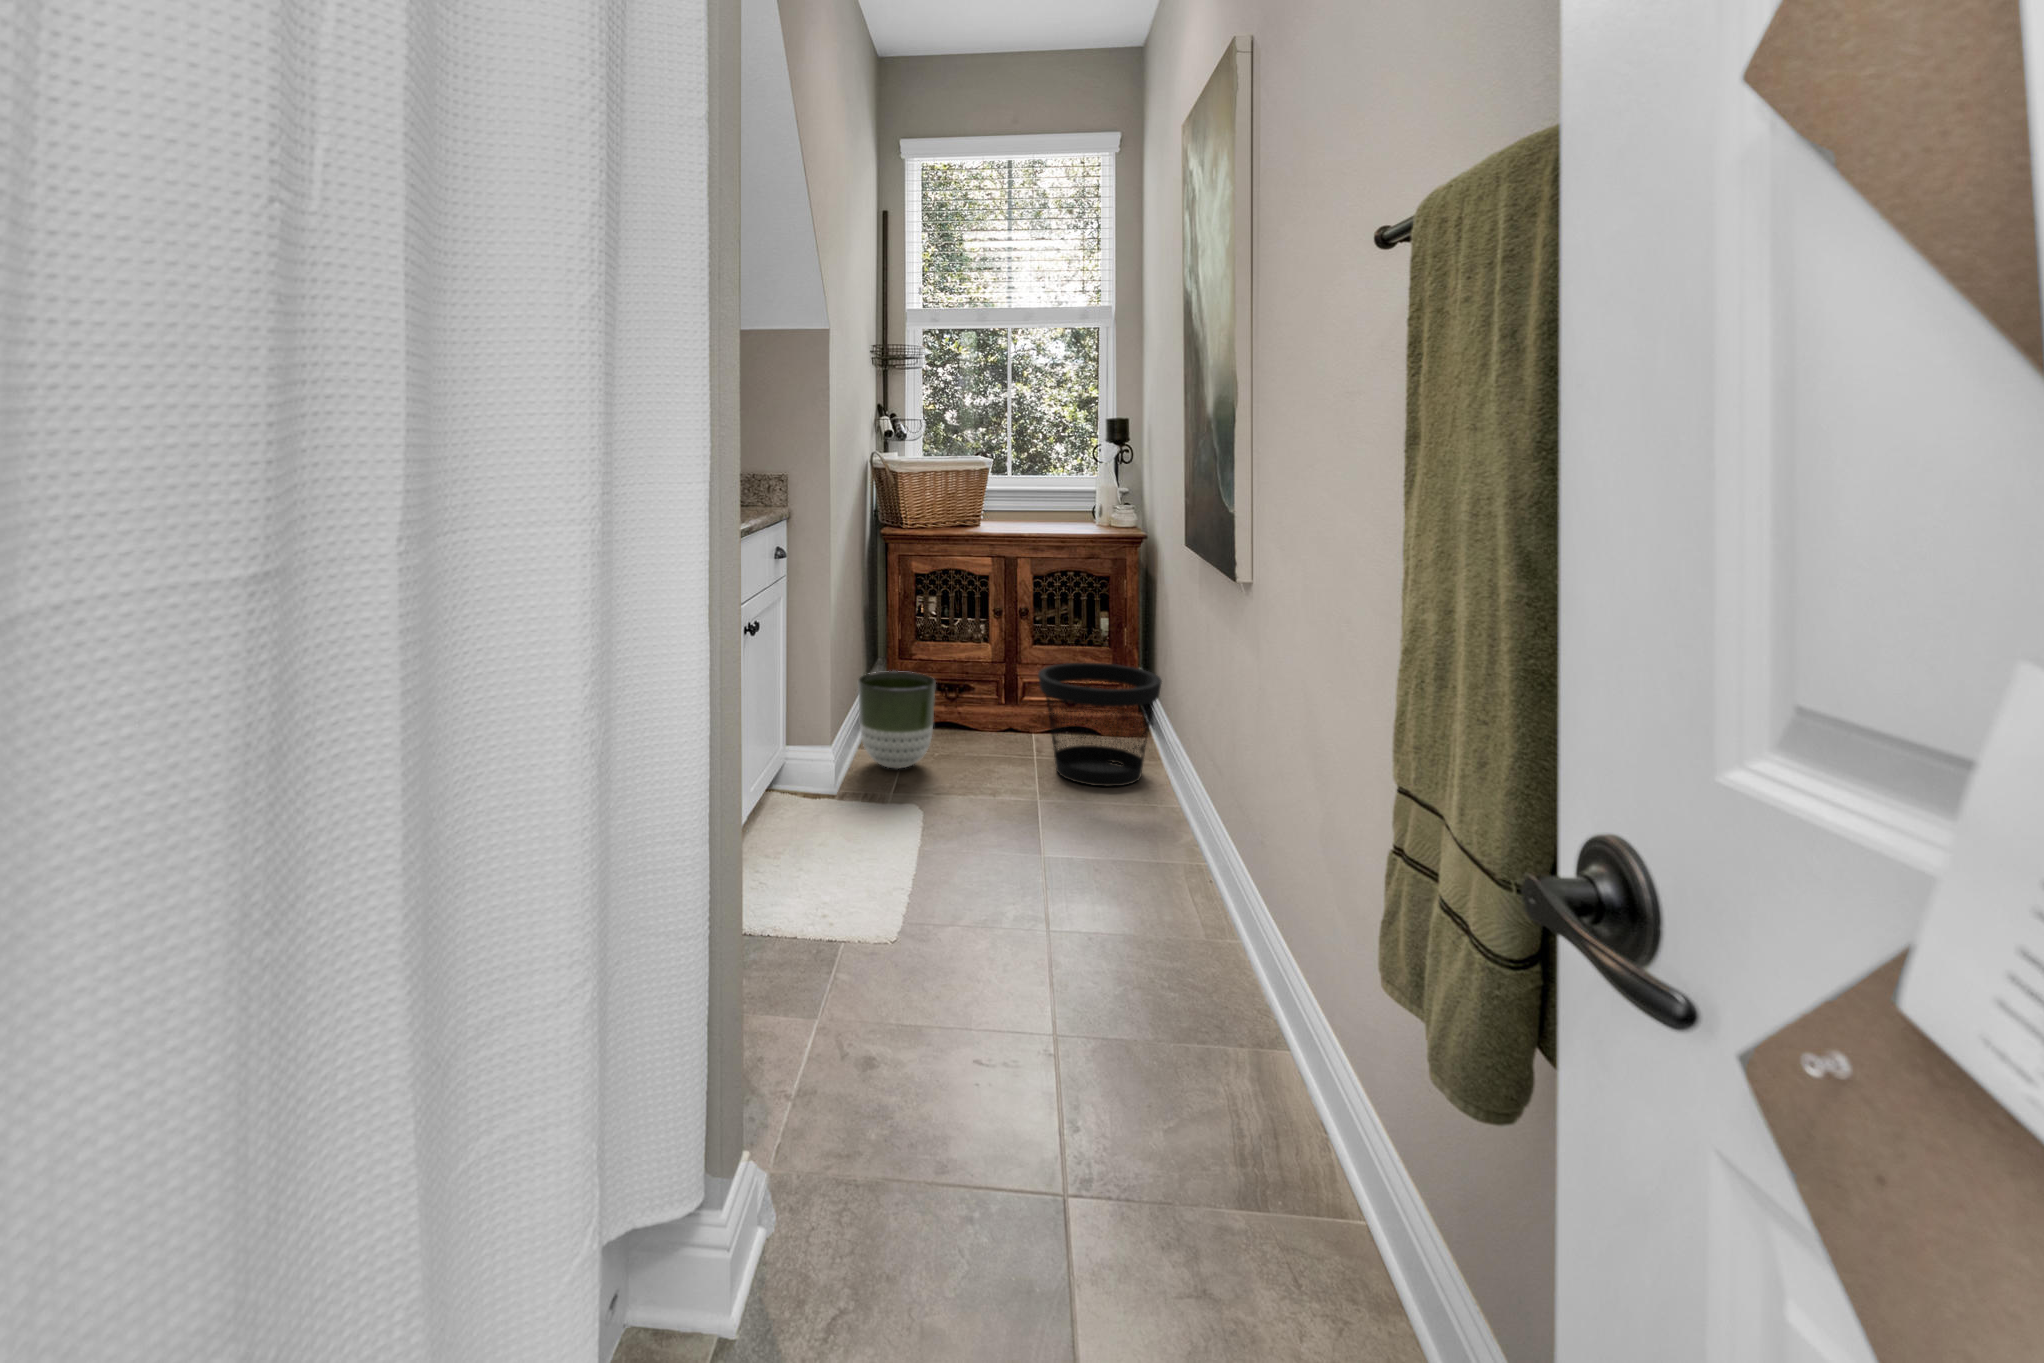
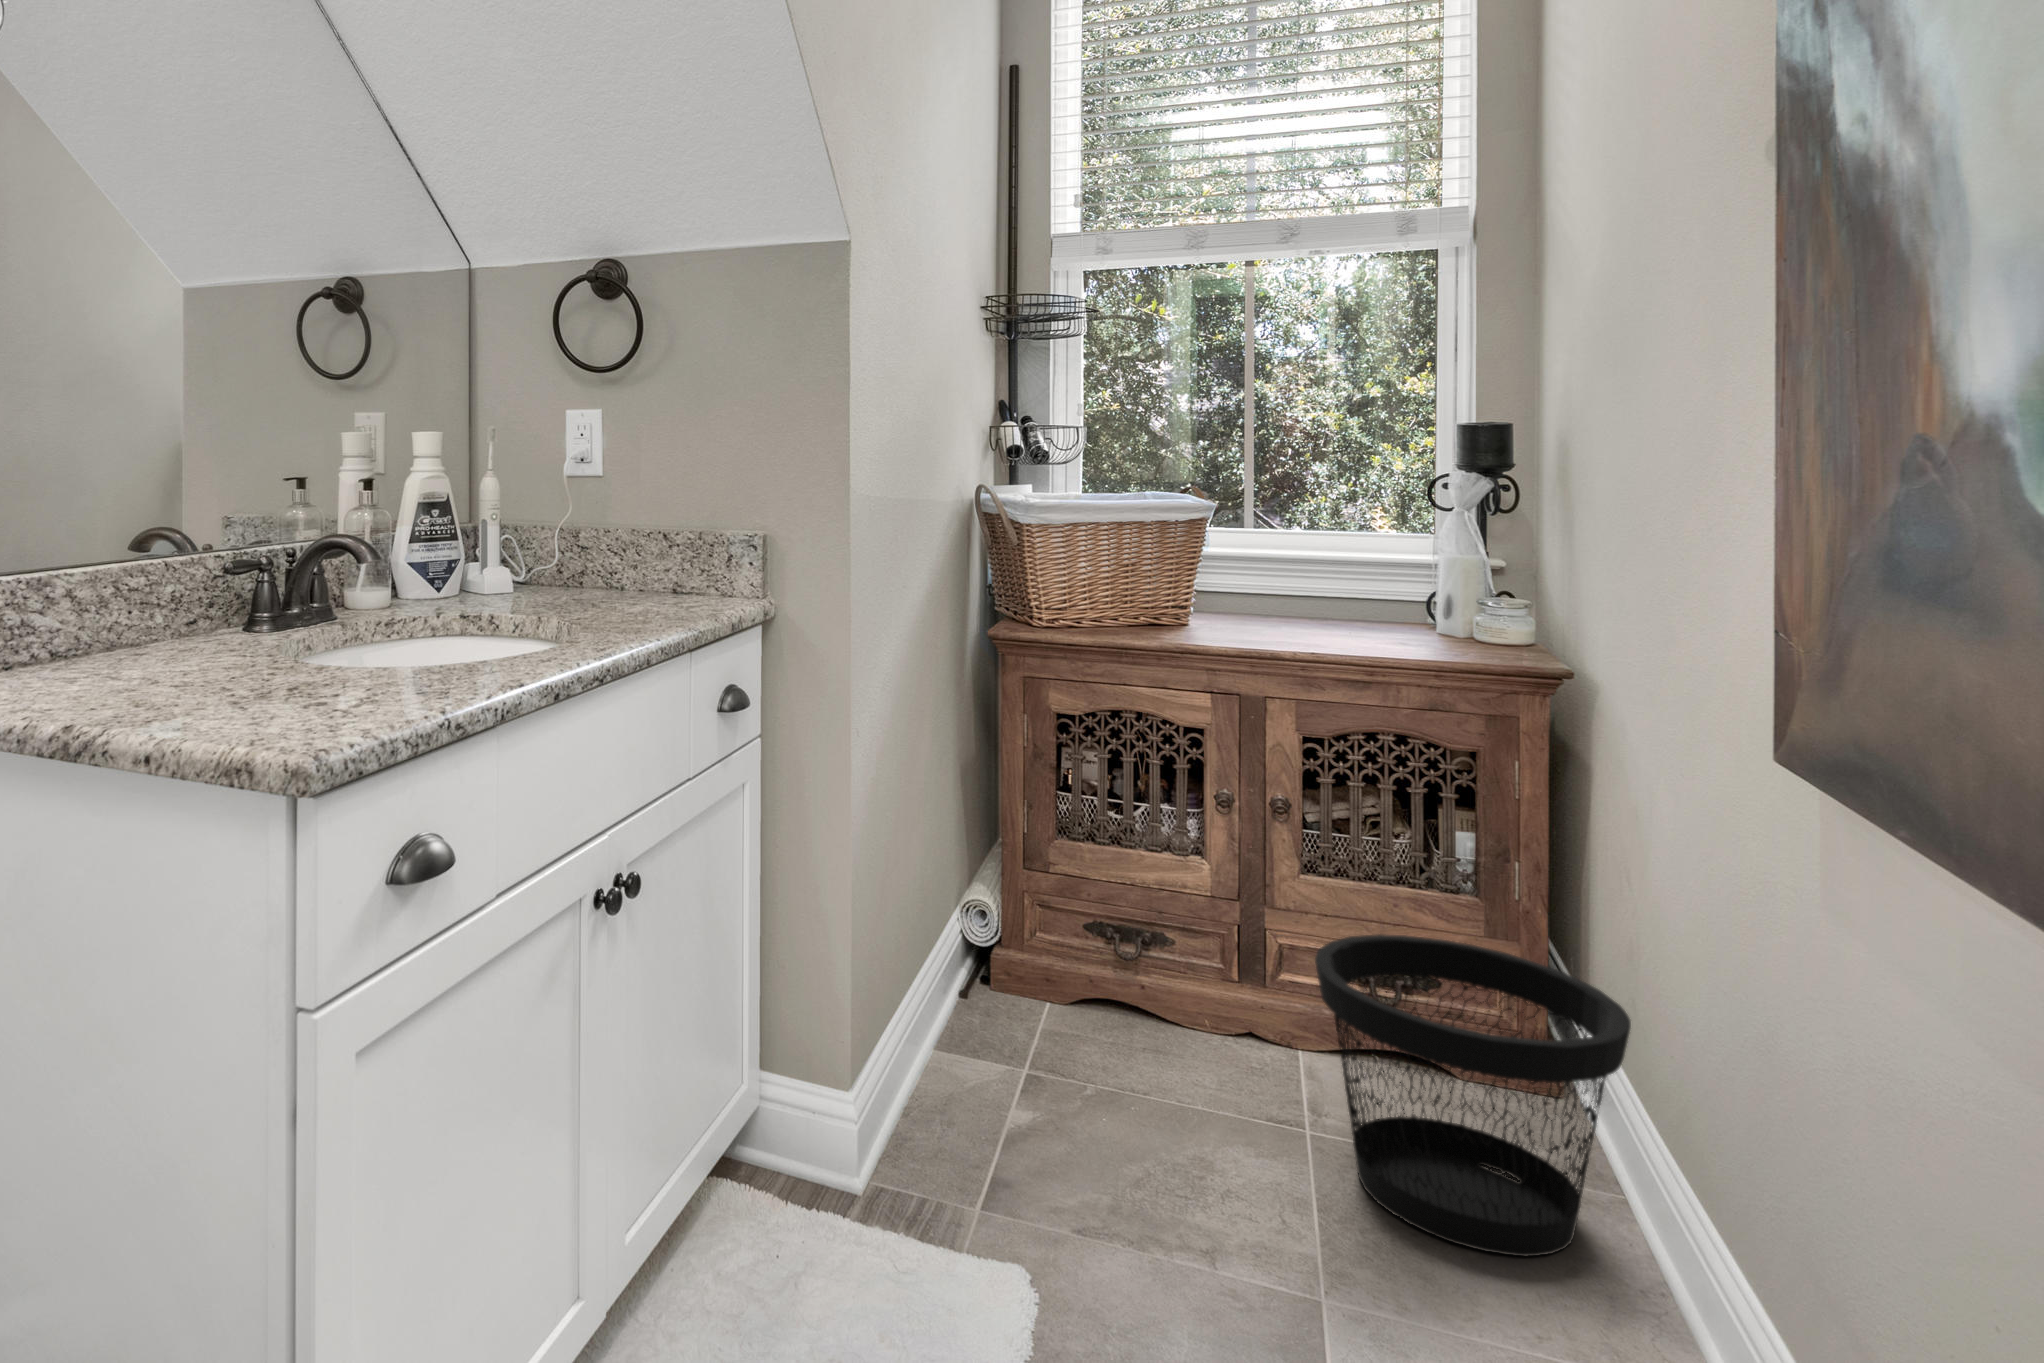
planter: present [858,671,935,769] -> none [928,907,1086,1114]

